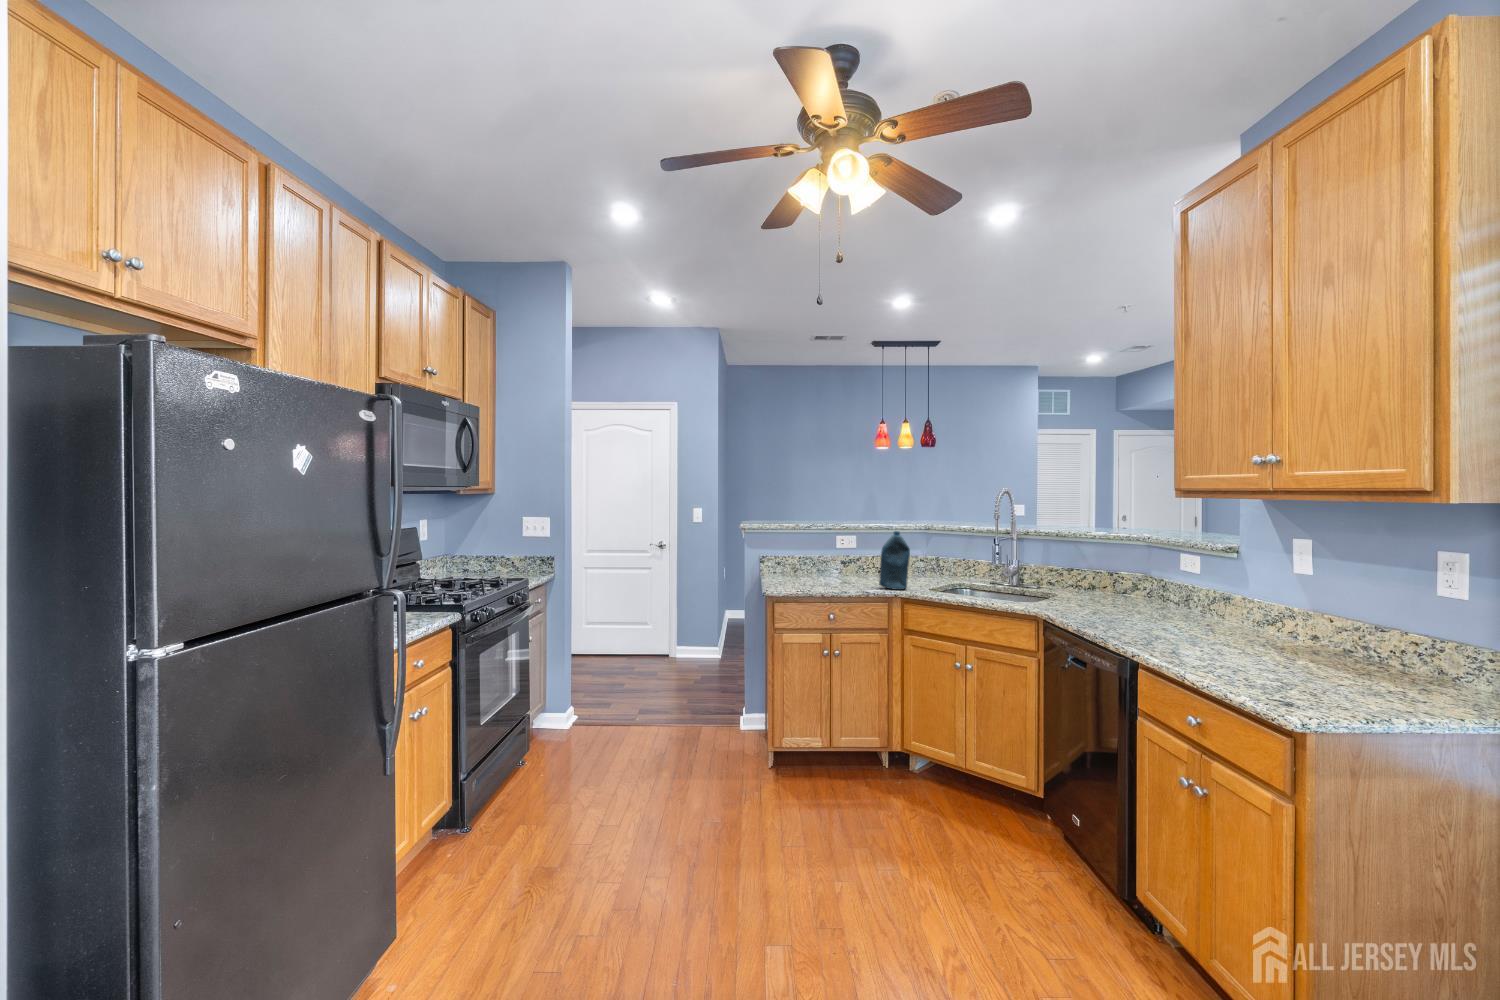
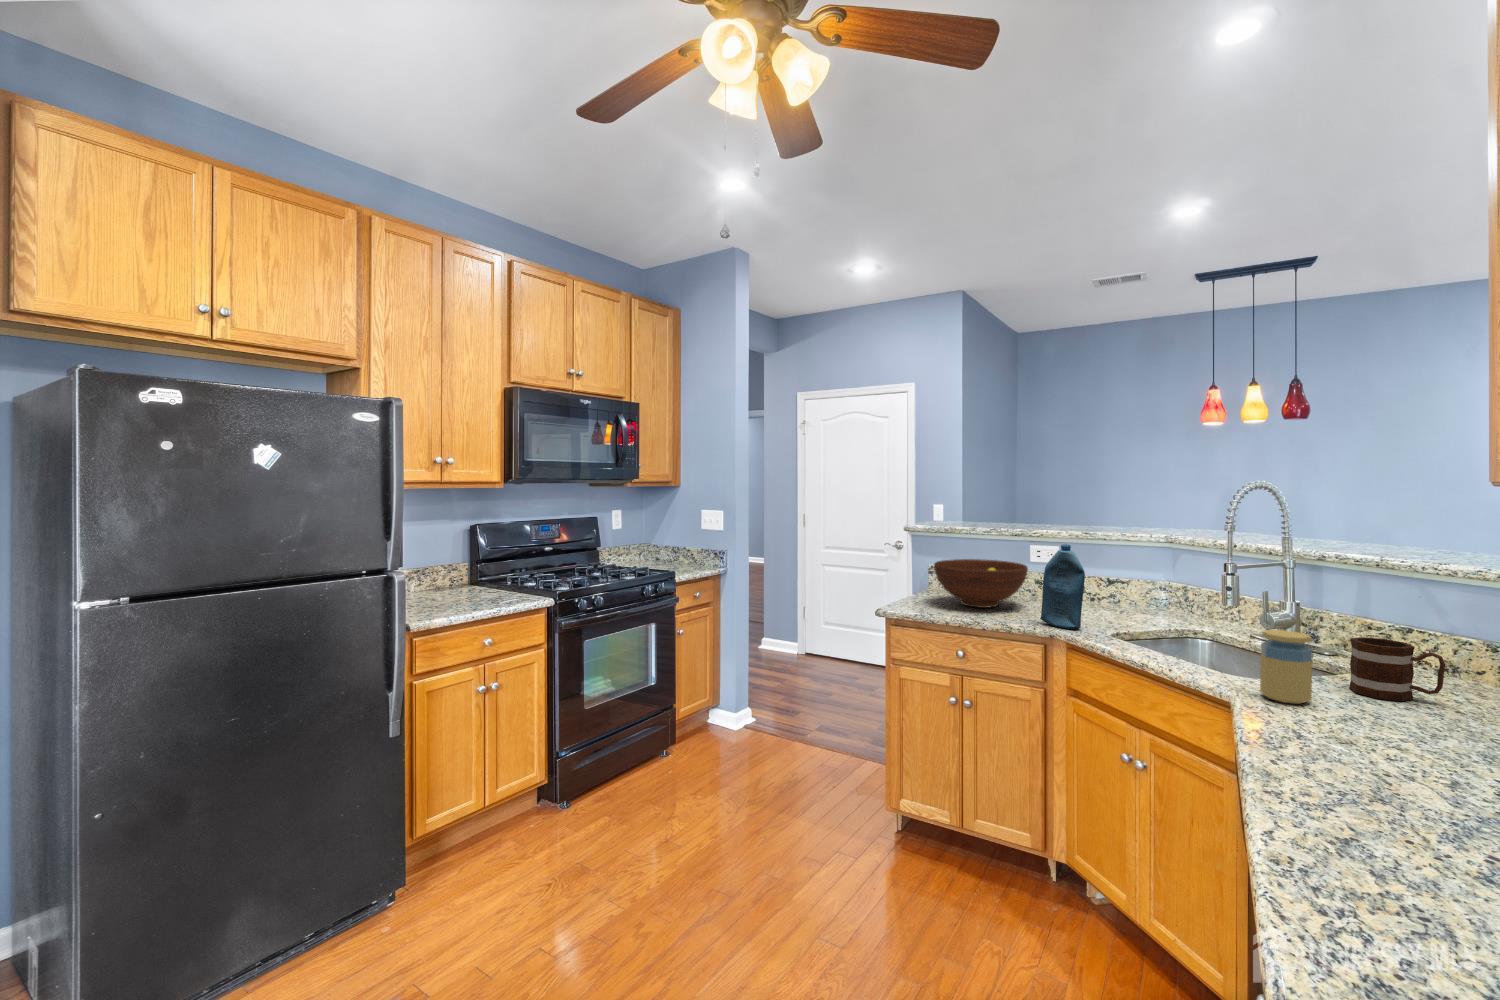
fruit bowl: none [787,548,855,583] -> present [934,559,1028,608]
jar: none [1043,571,1068,611] -> present [1260,630,1312,704]
mug: none [1068,573,1108,604] -> present [1349,637,1445,701]

